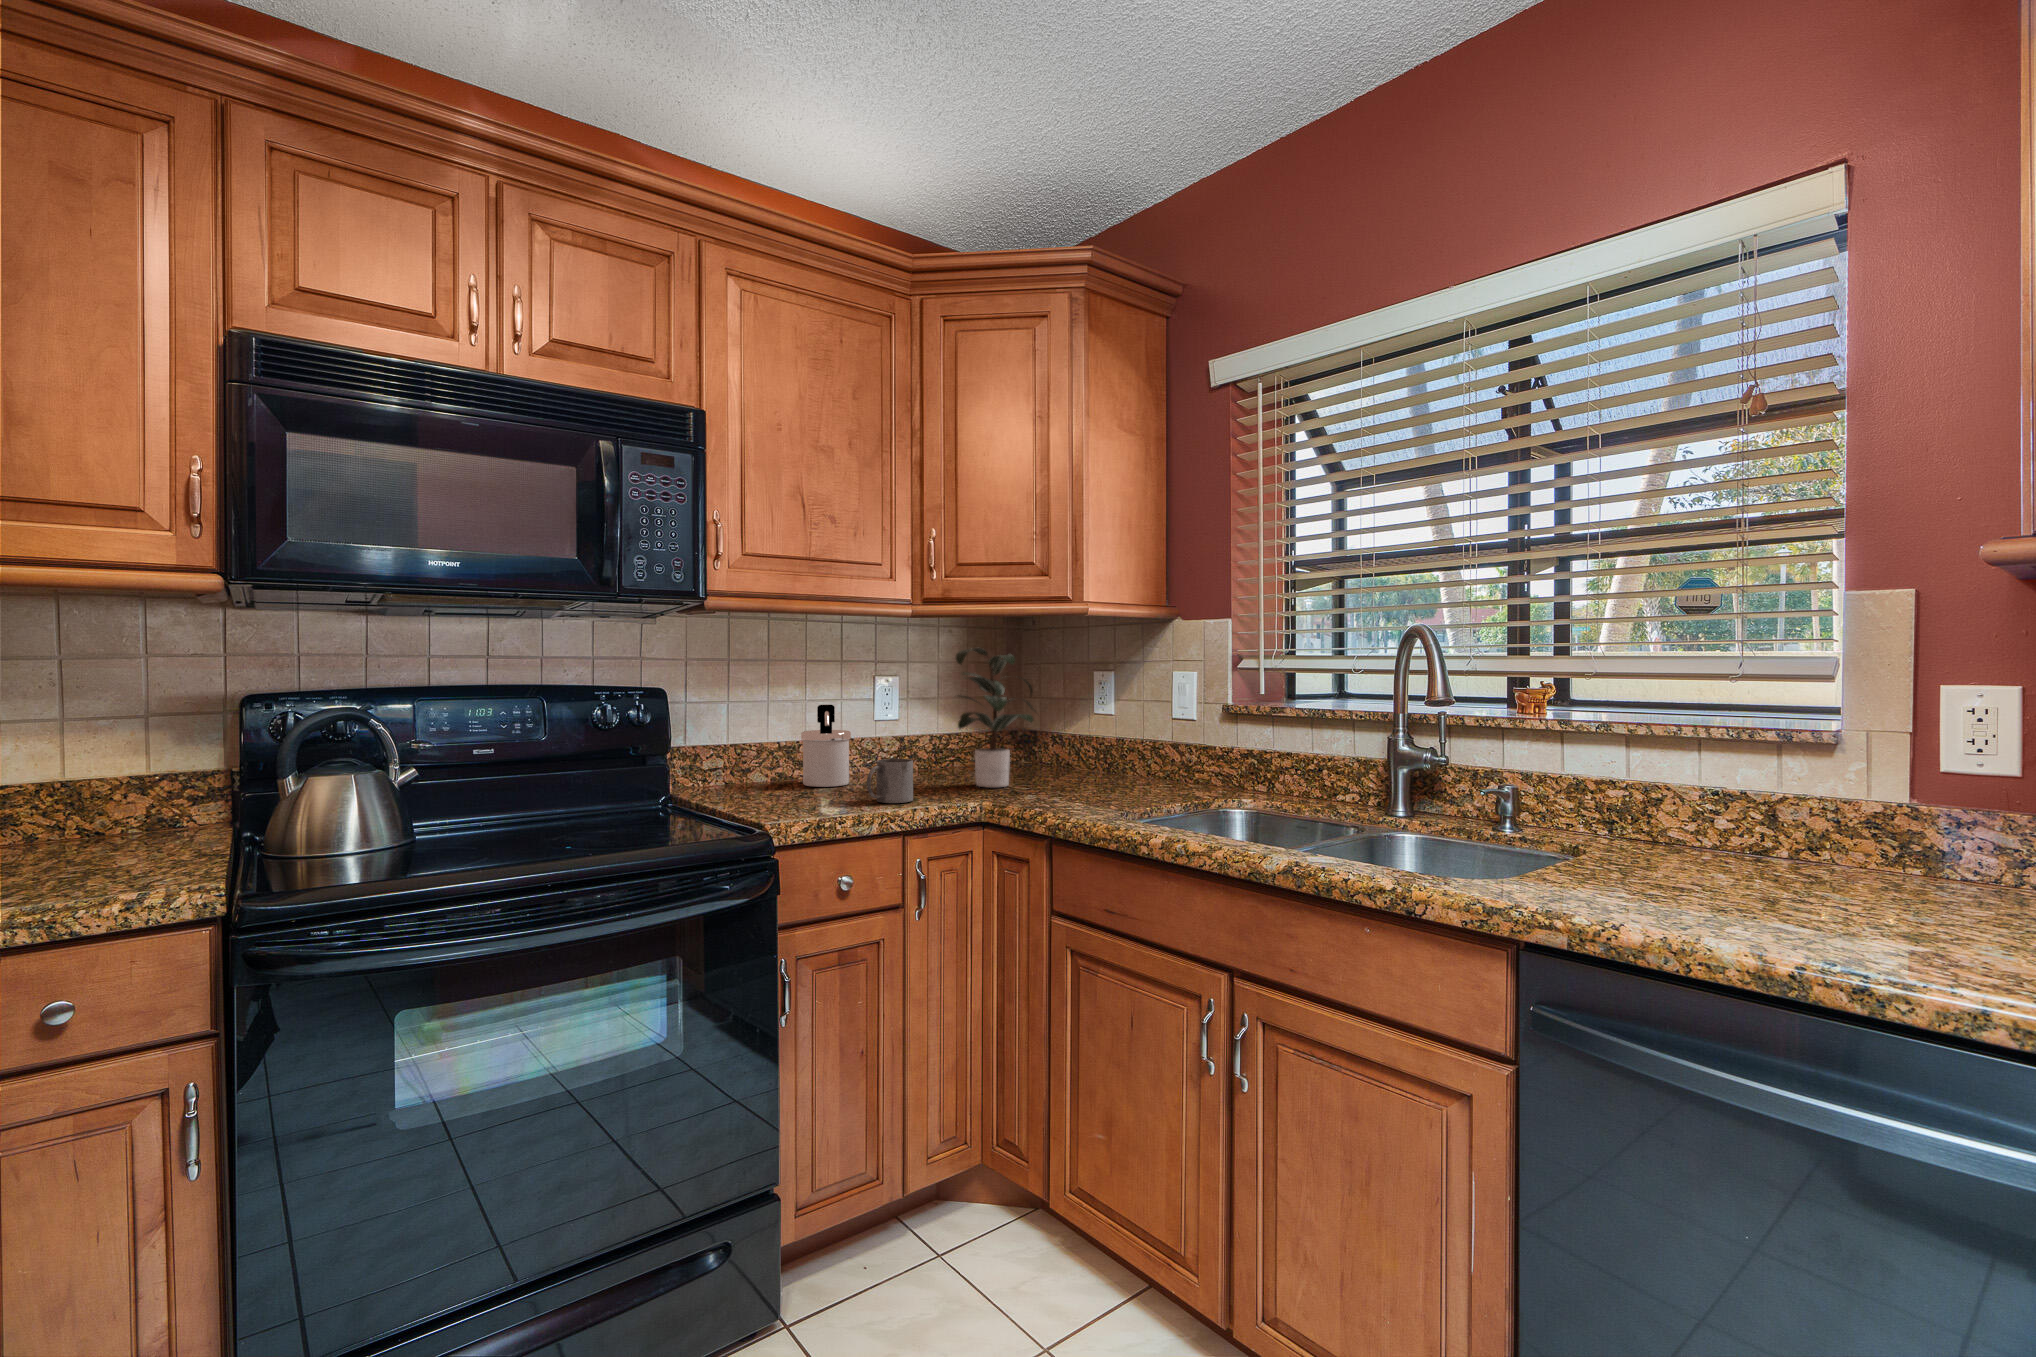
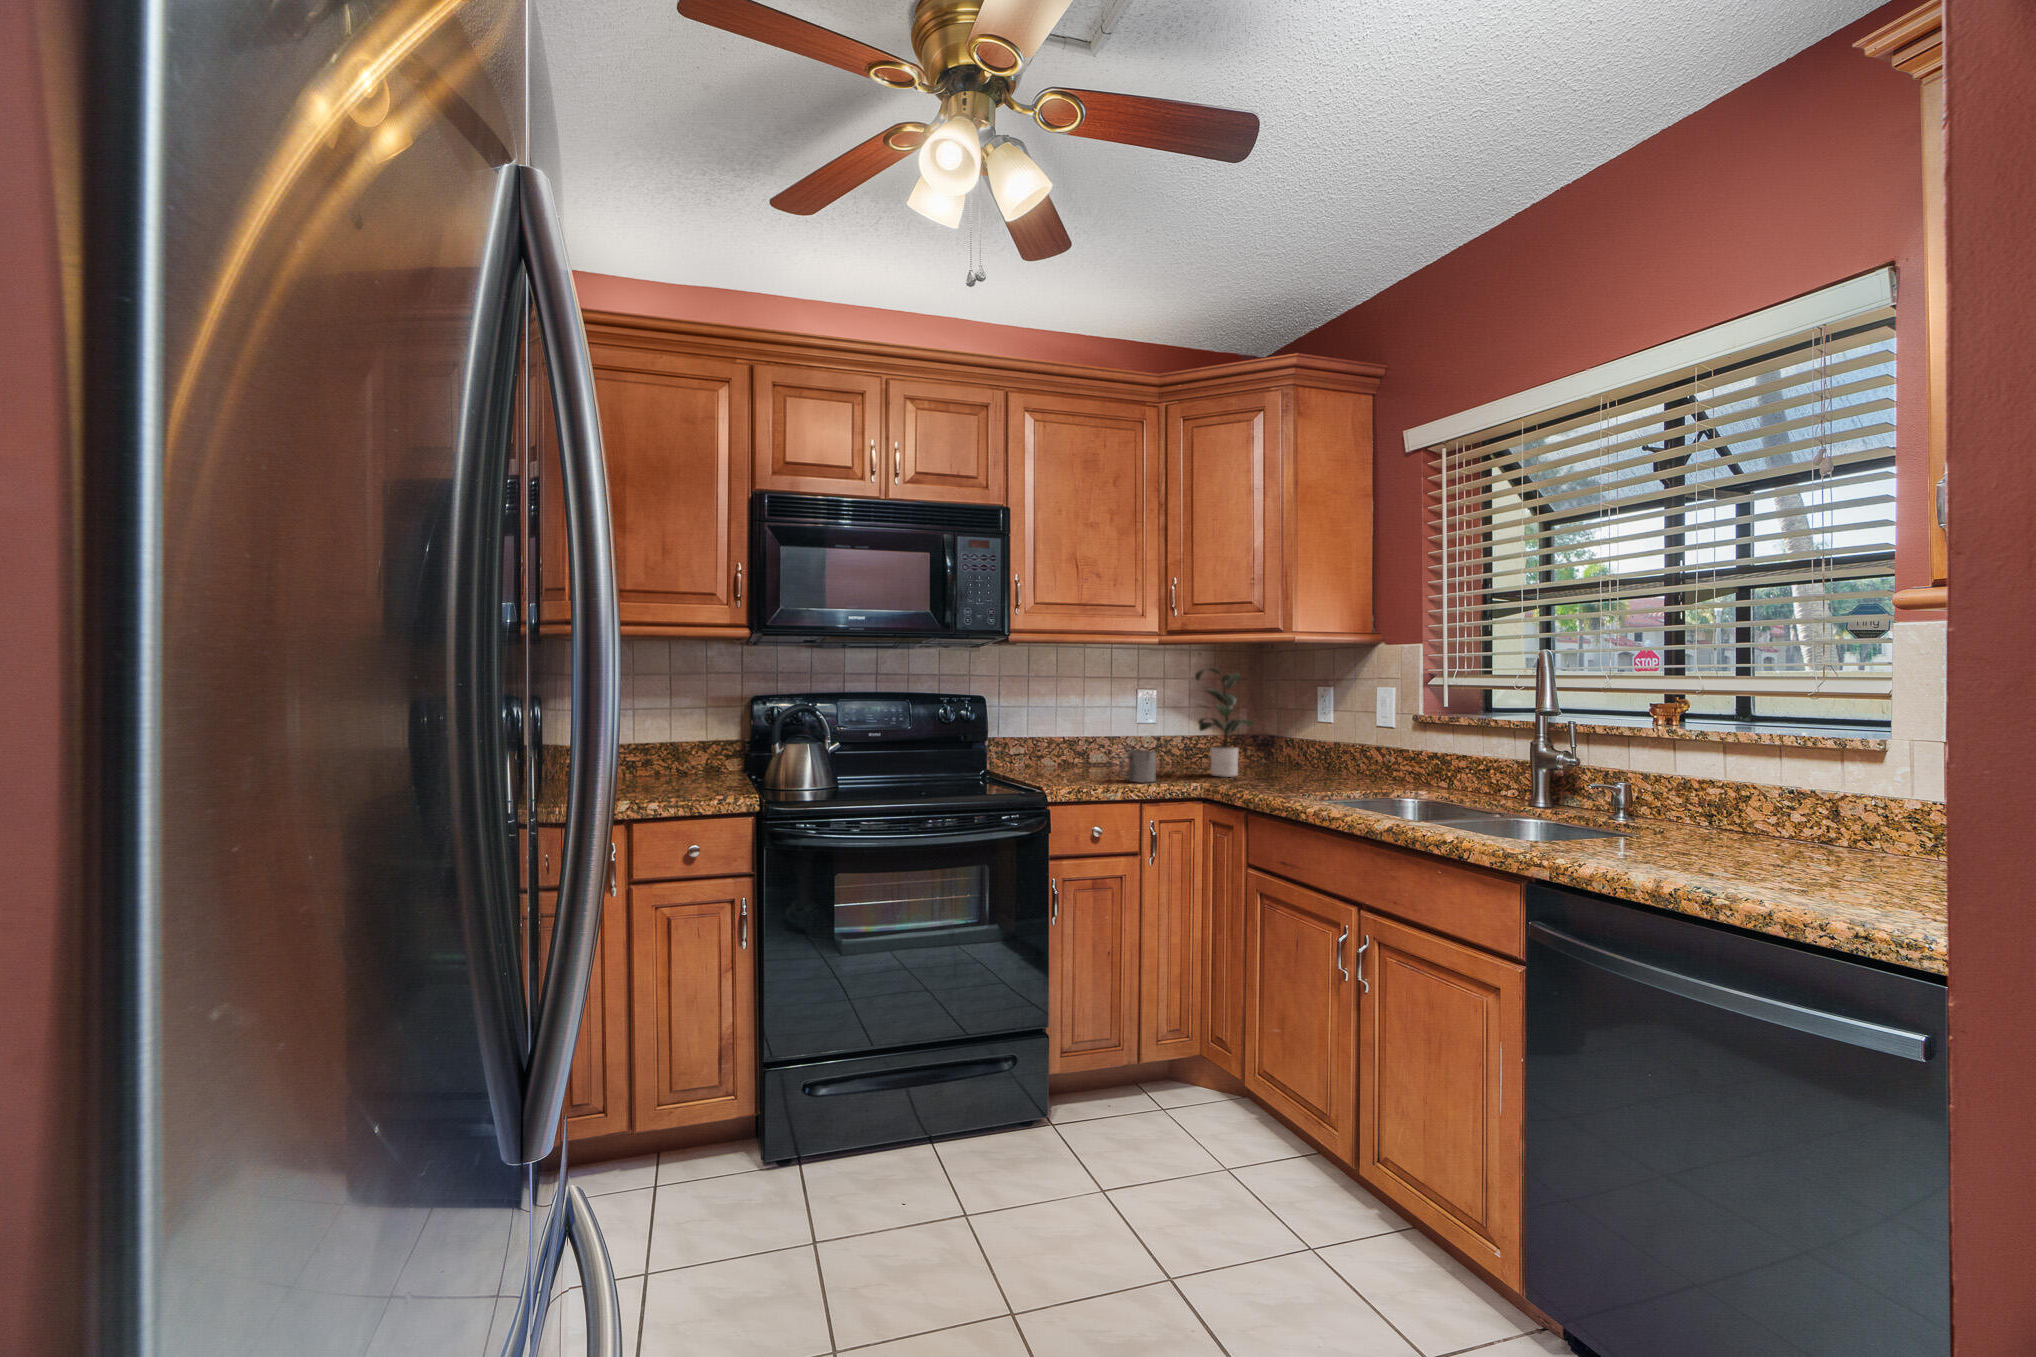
soap dispenser: present [801,705,851,787] -> none [1082,710,1118,771]

